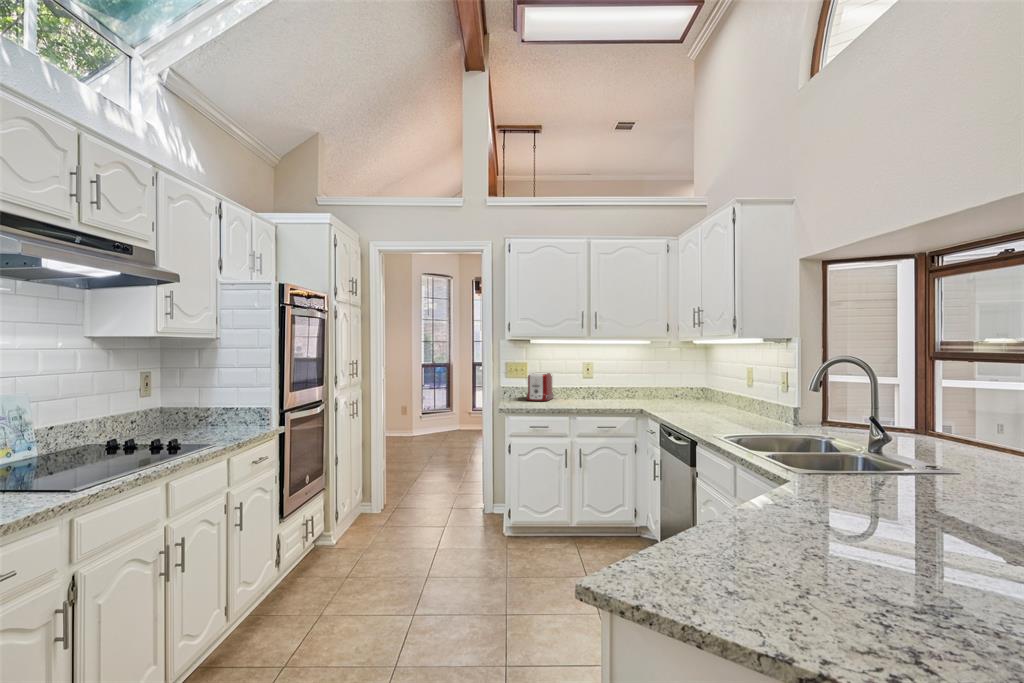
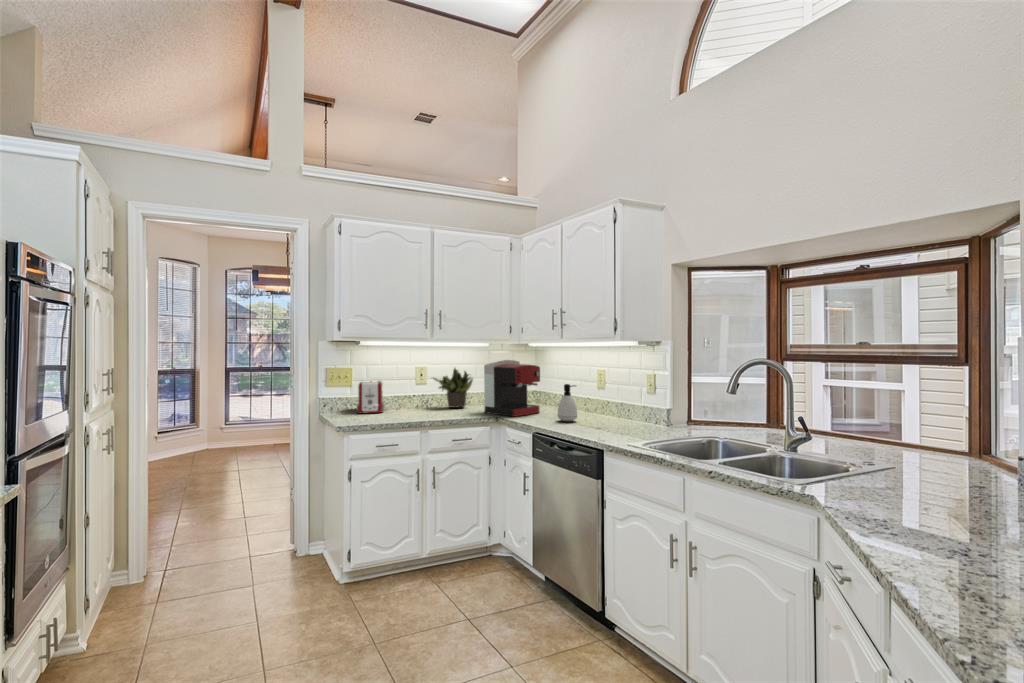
coffee maker: none [637,356,694,412] -> present [484,360,540,417]
potted plant: none [593,362,634,401] -> present [433,368,473,408]
soap dispenser: none [699,381,721,420] -> present [557,384,577,421]

